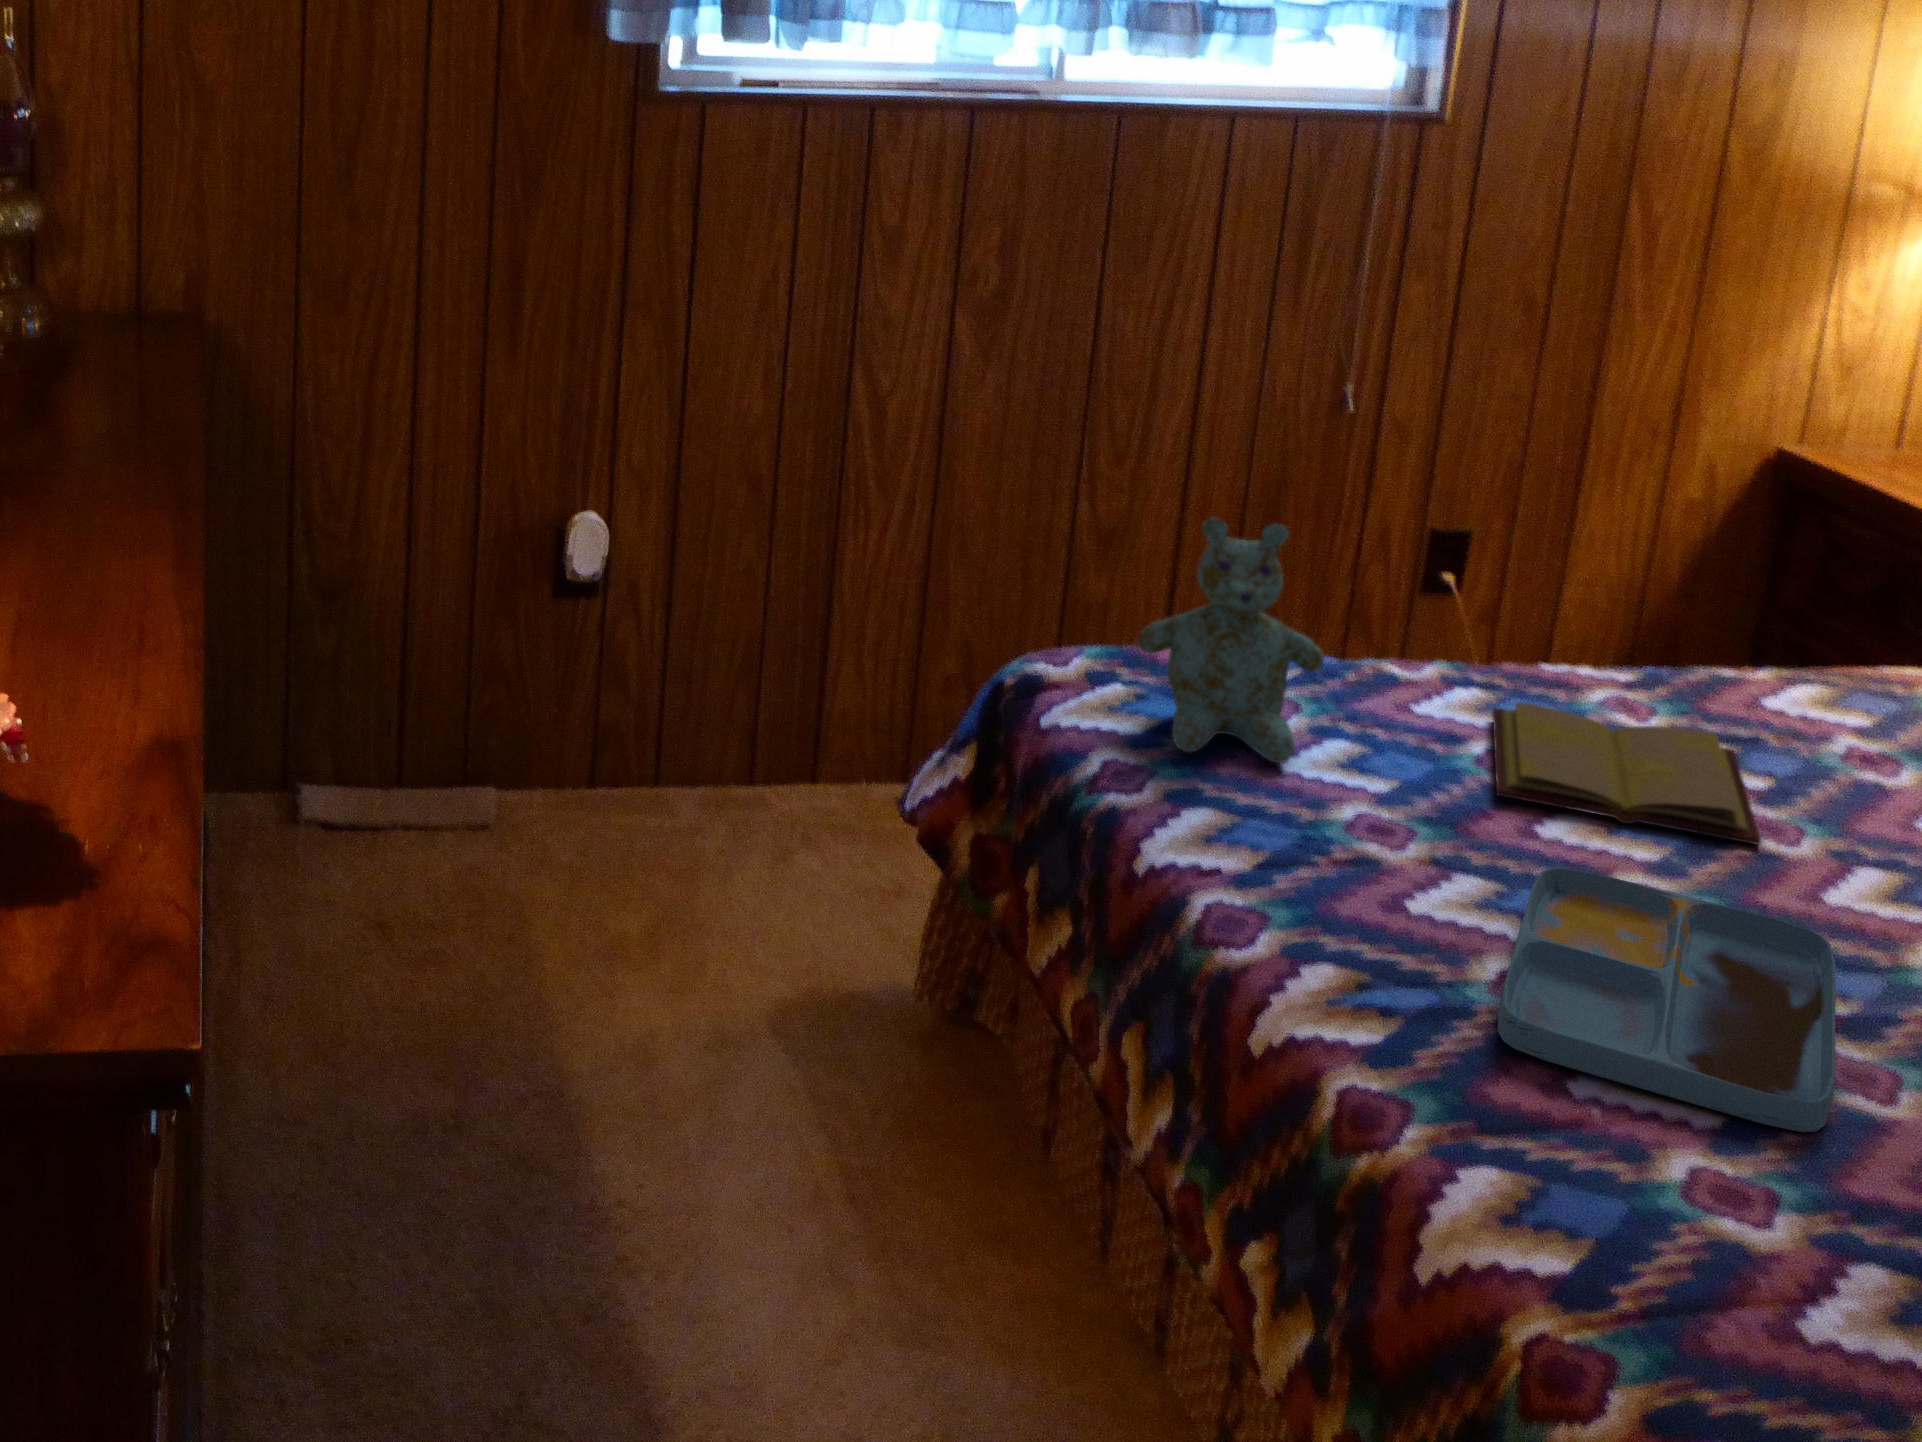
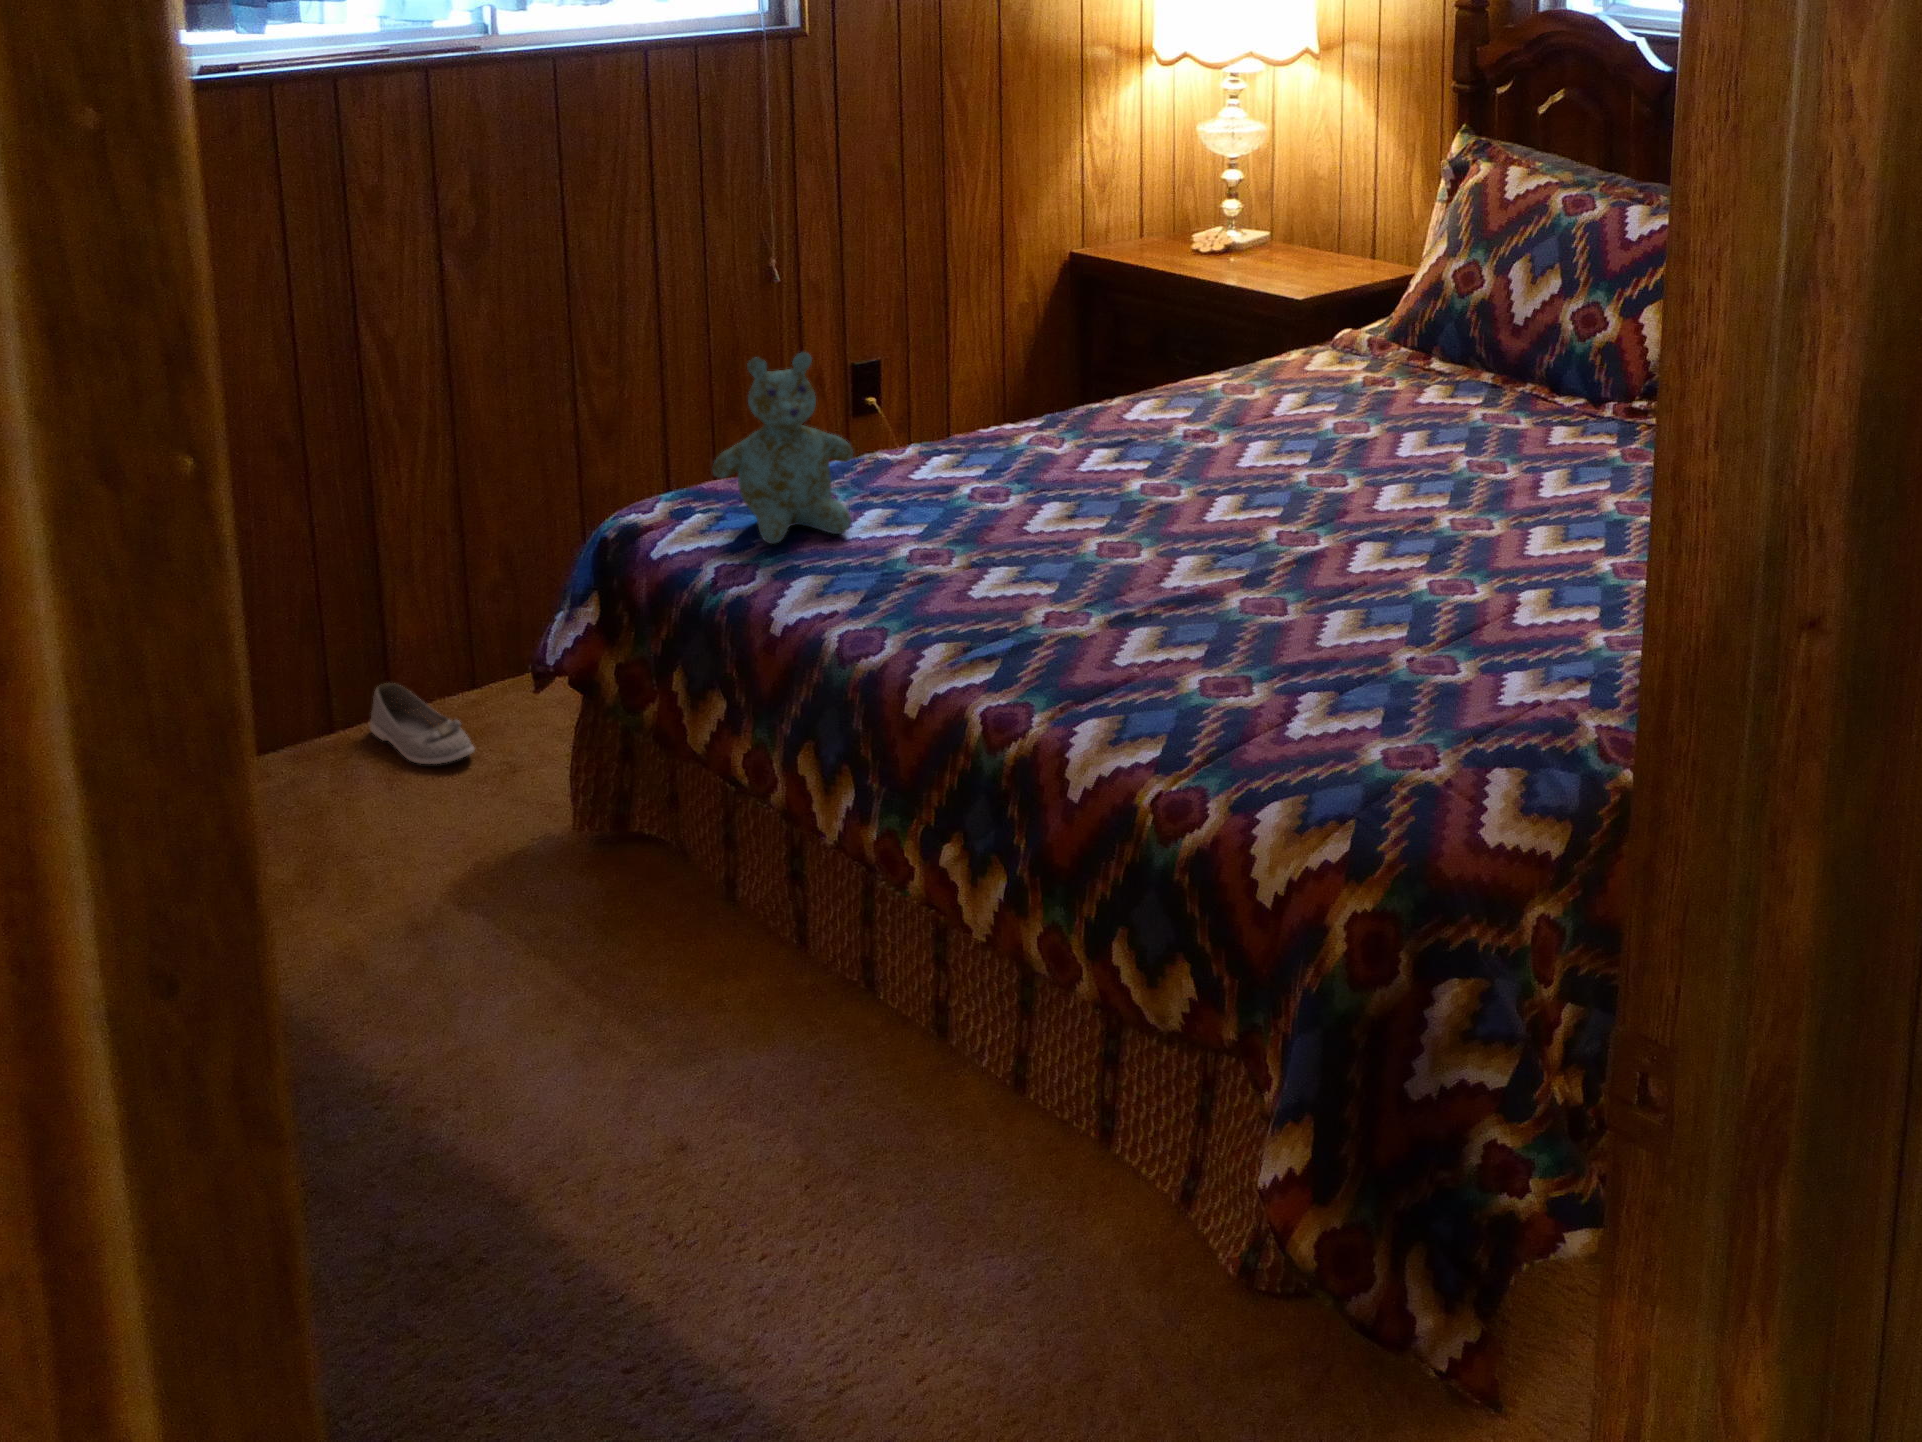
diary: present [1492,702,1761,845] -> none [965,439,1159,513]
shoe: none [782,758,871,866] -> present [370,683,475,764]
tray: present [1498,867,1836,1132] -> none [1045,533,1258,651]

